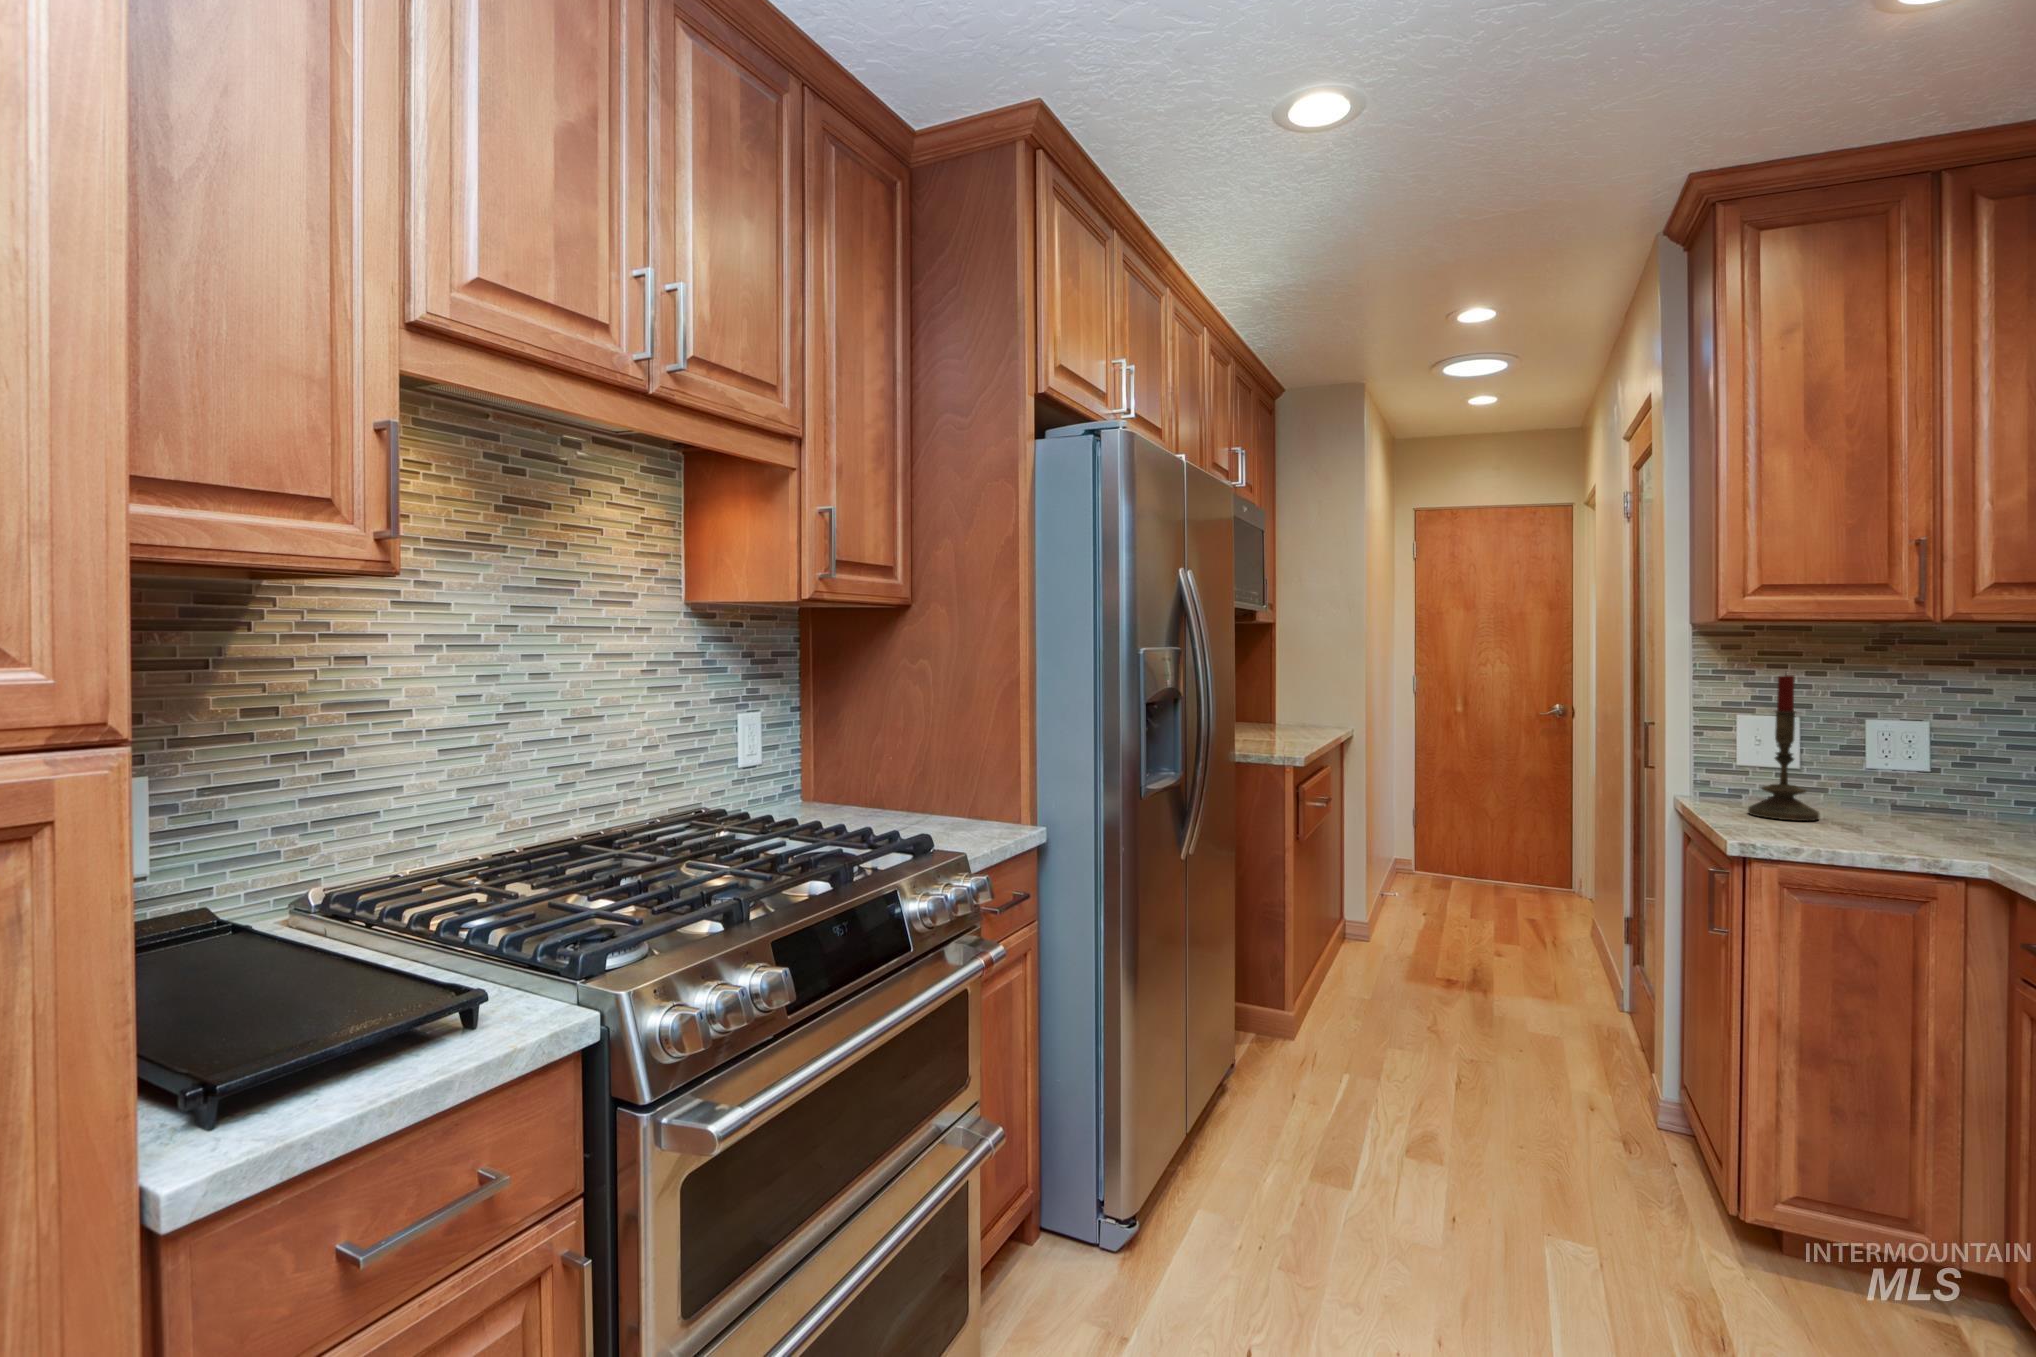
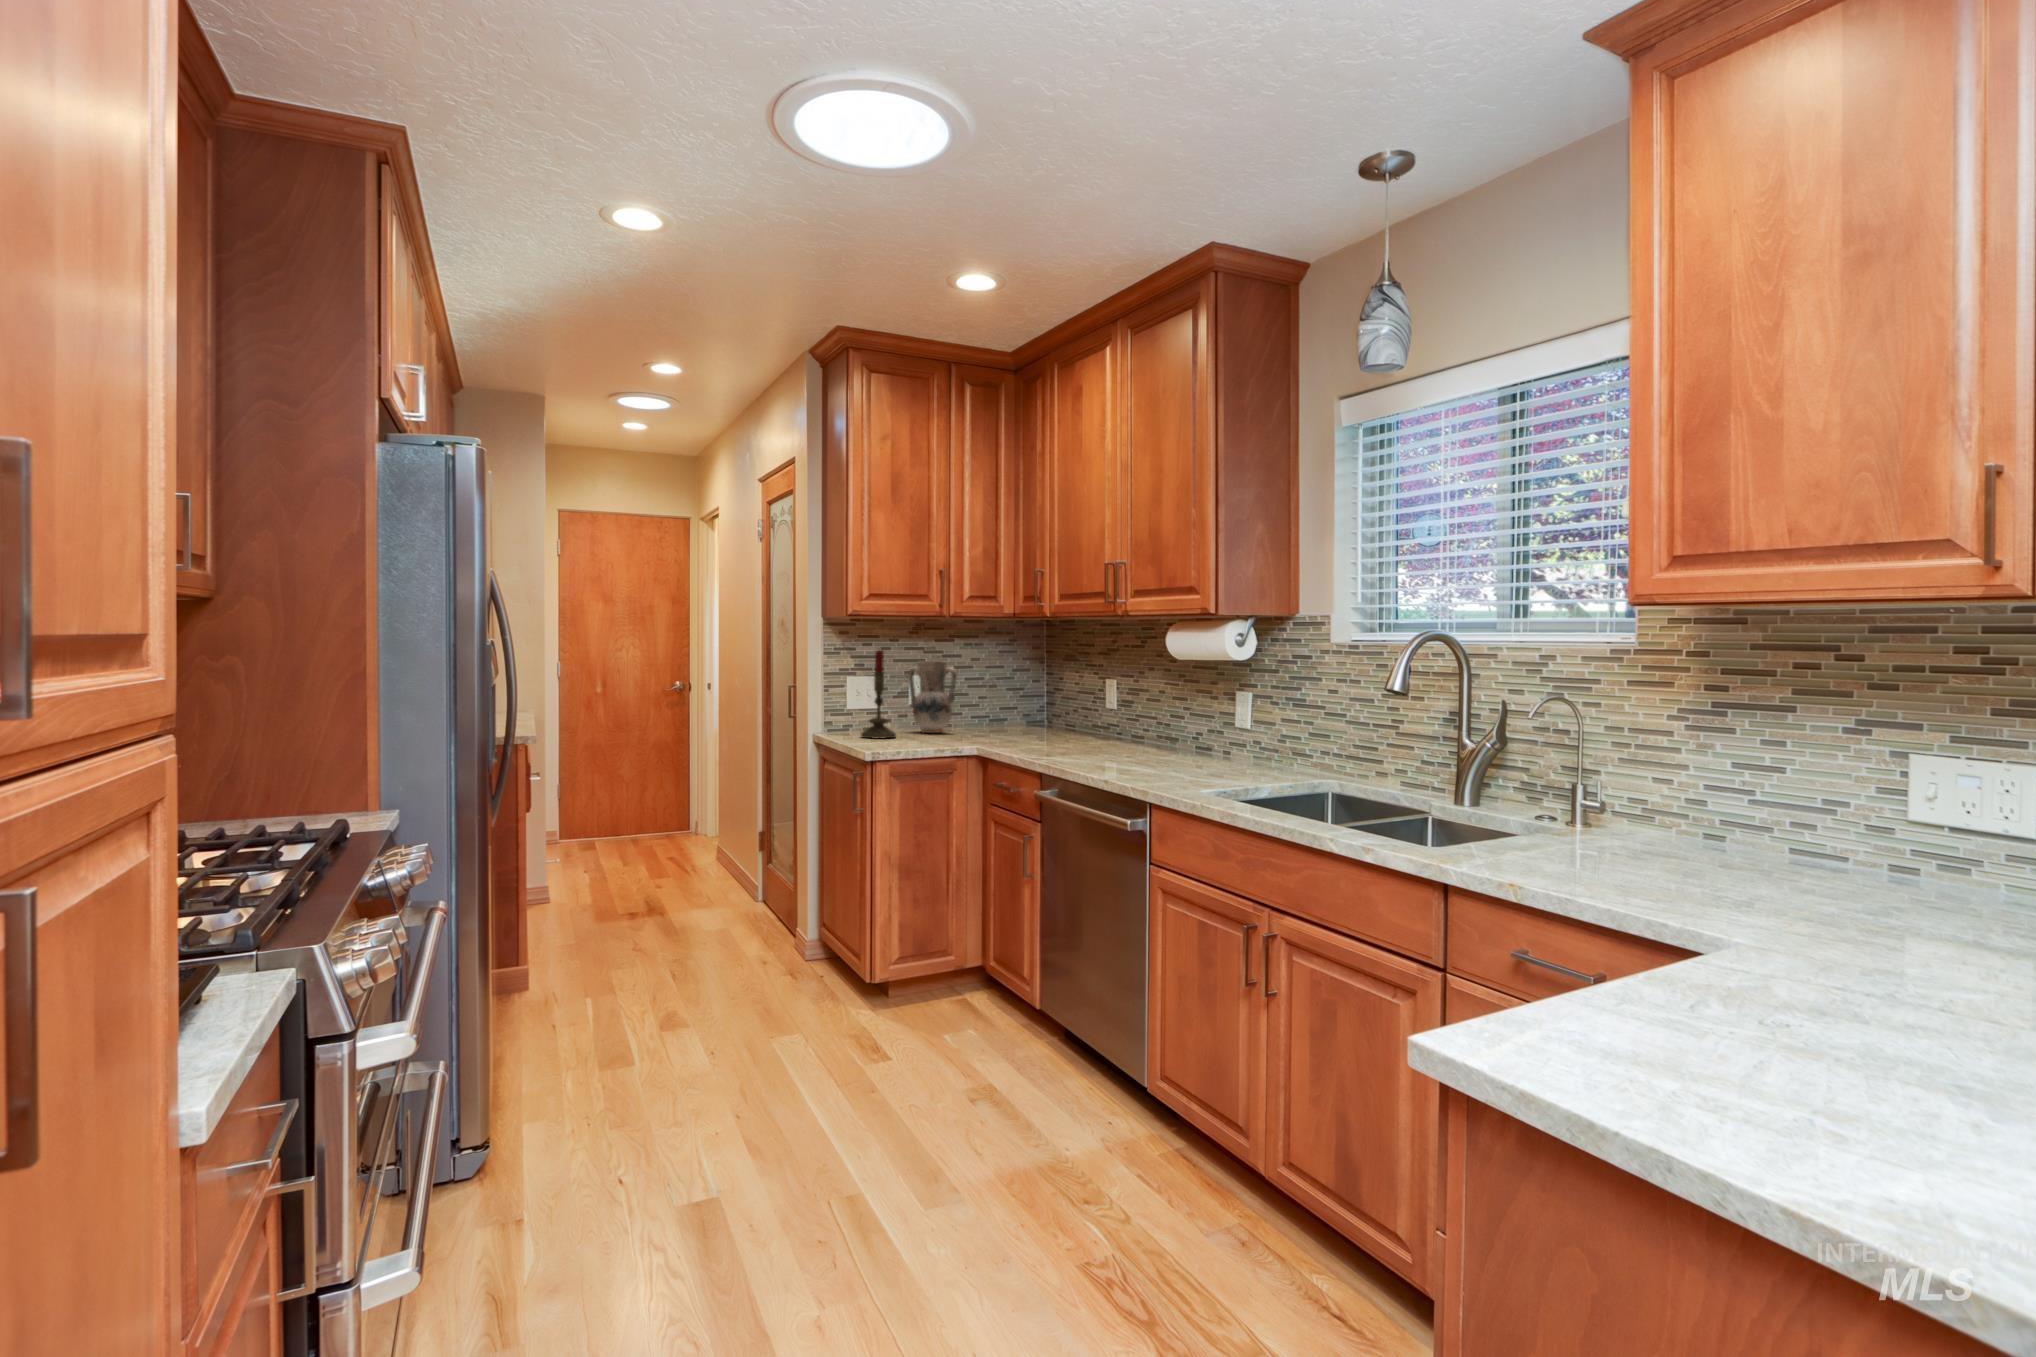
vase: none [1861,692,1970,816] -> present [908,661,957,733]

